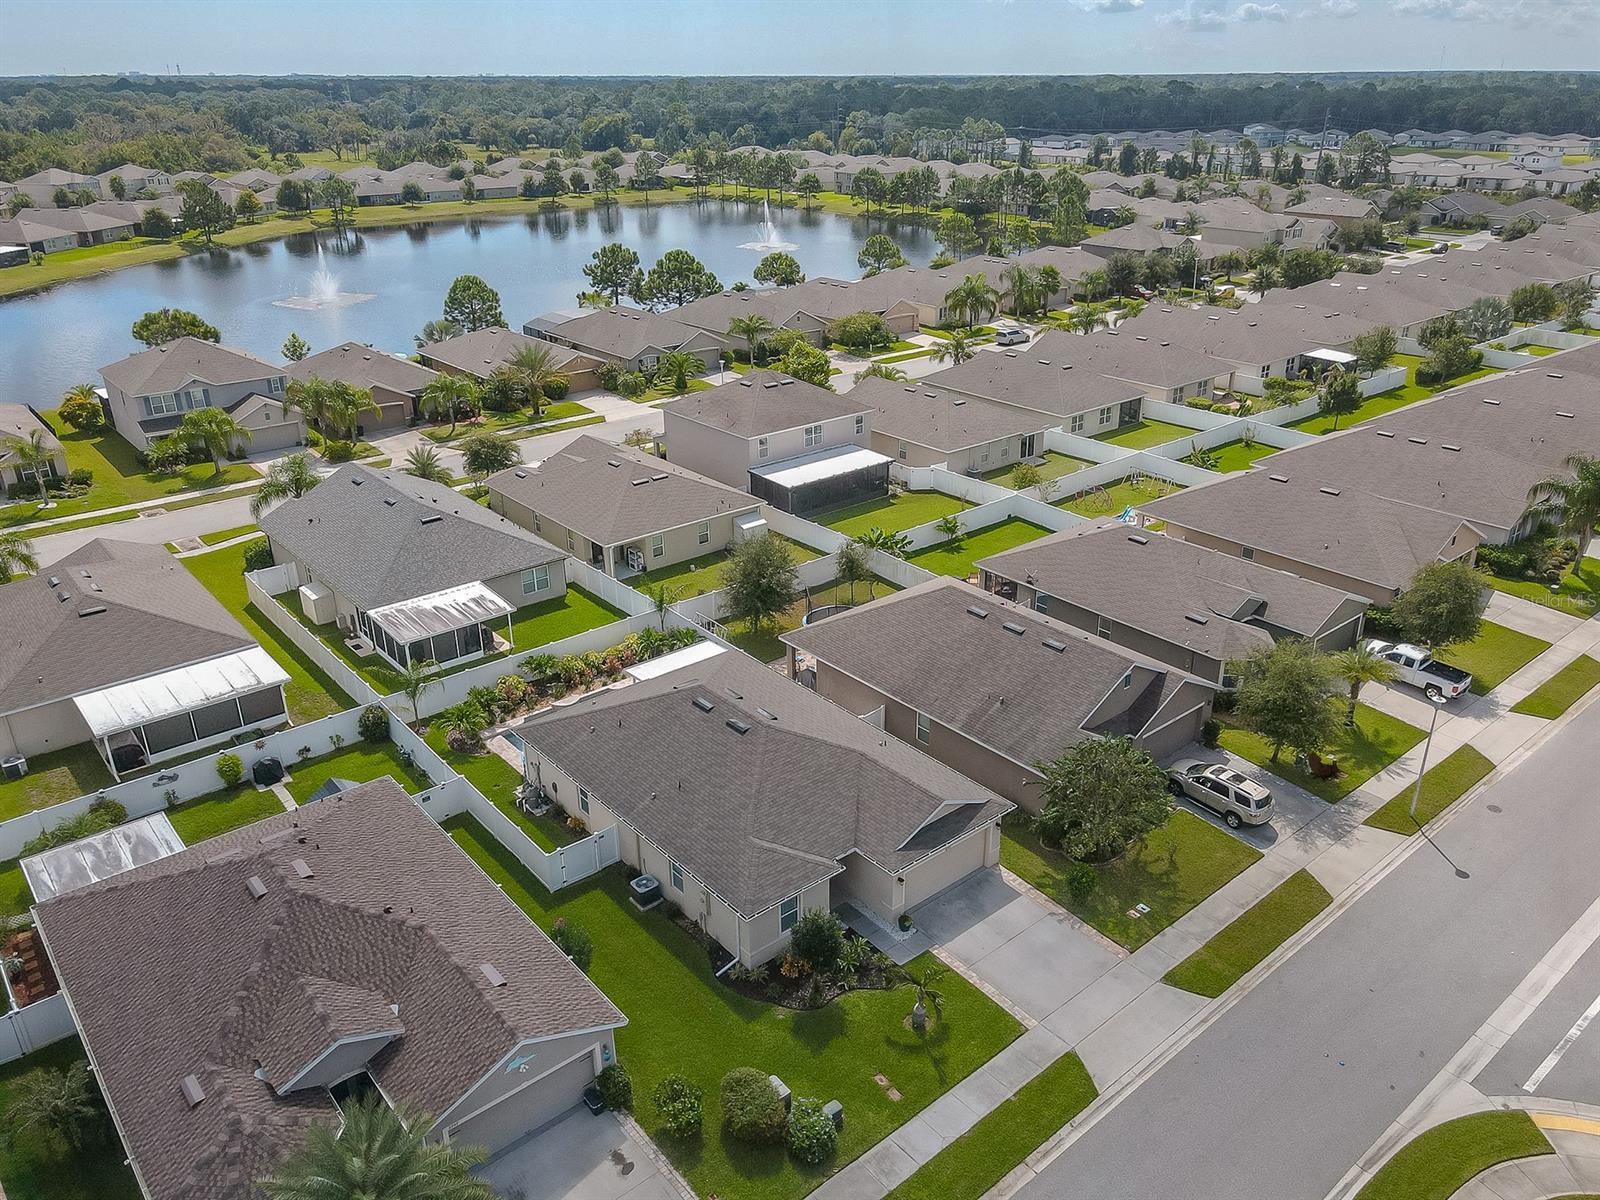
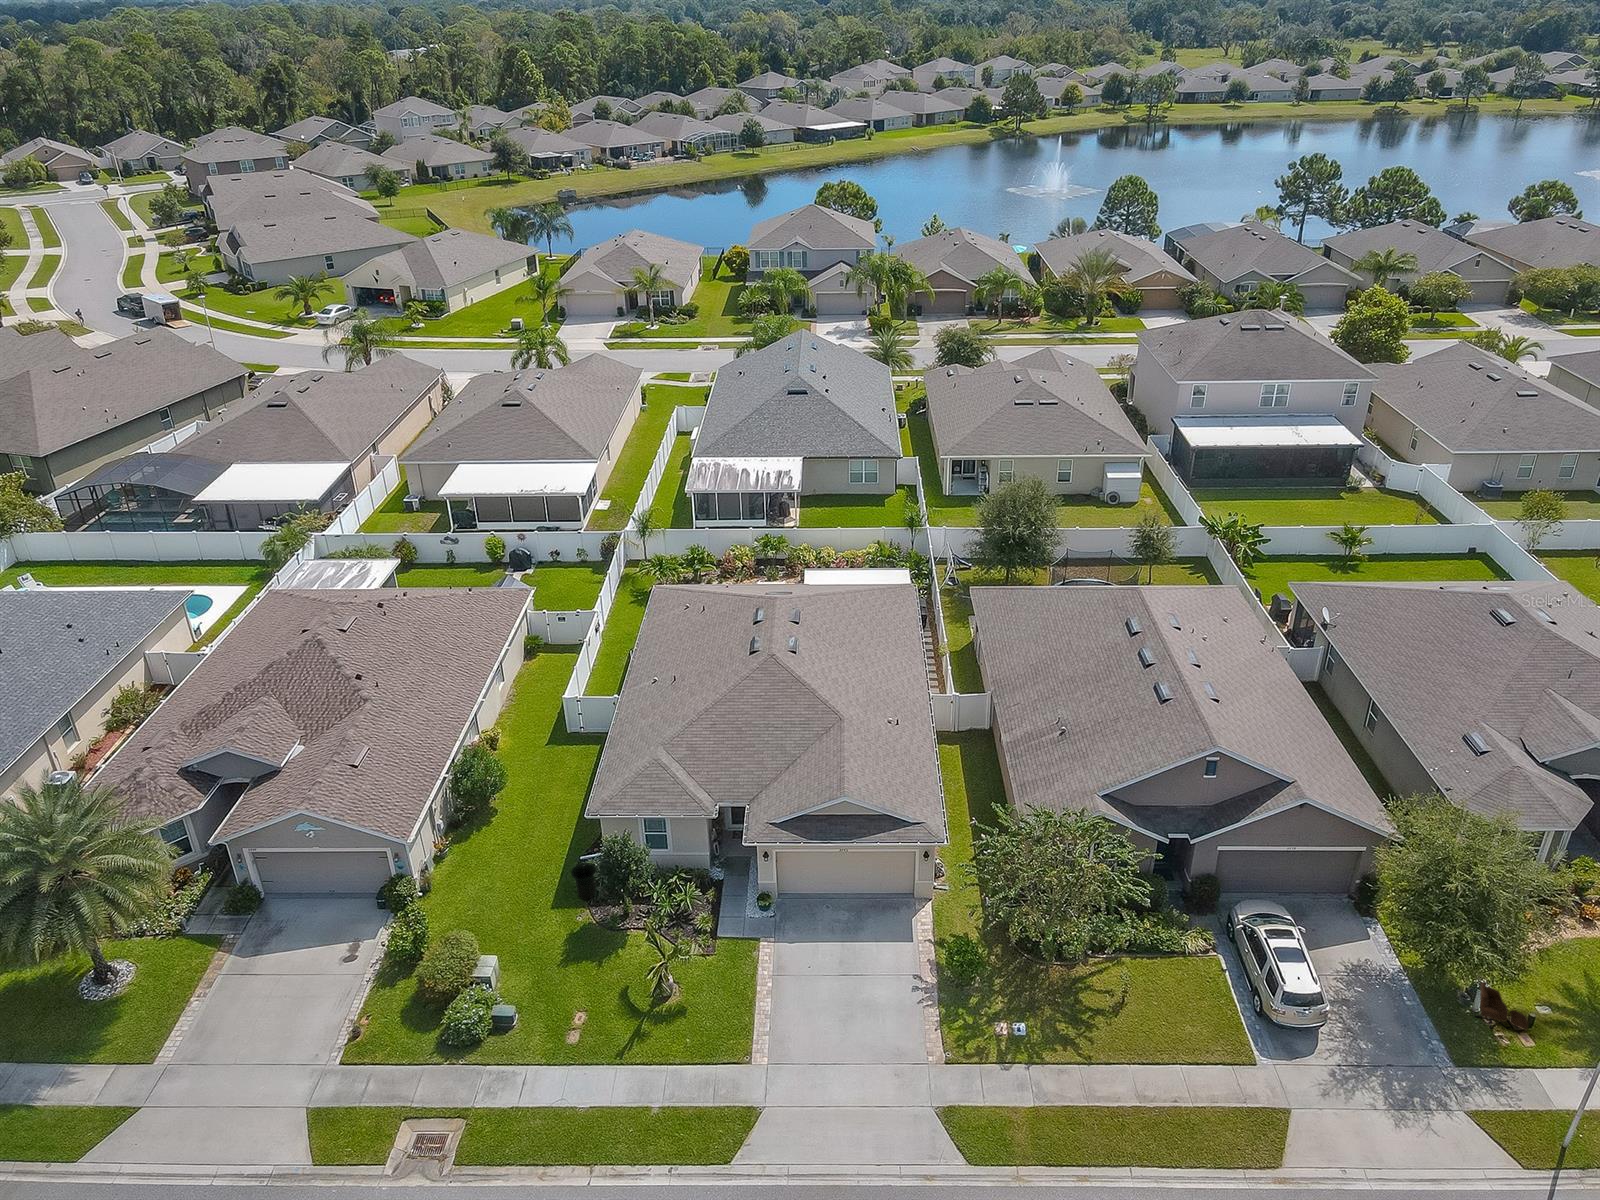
trash can: none [746,968,771,1005] -> present [571,863,596,900]

